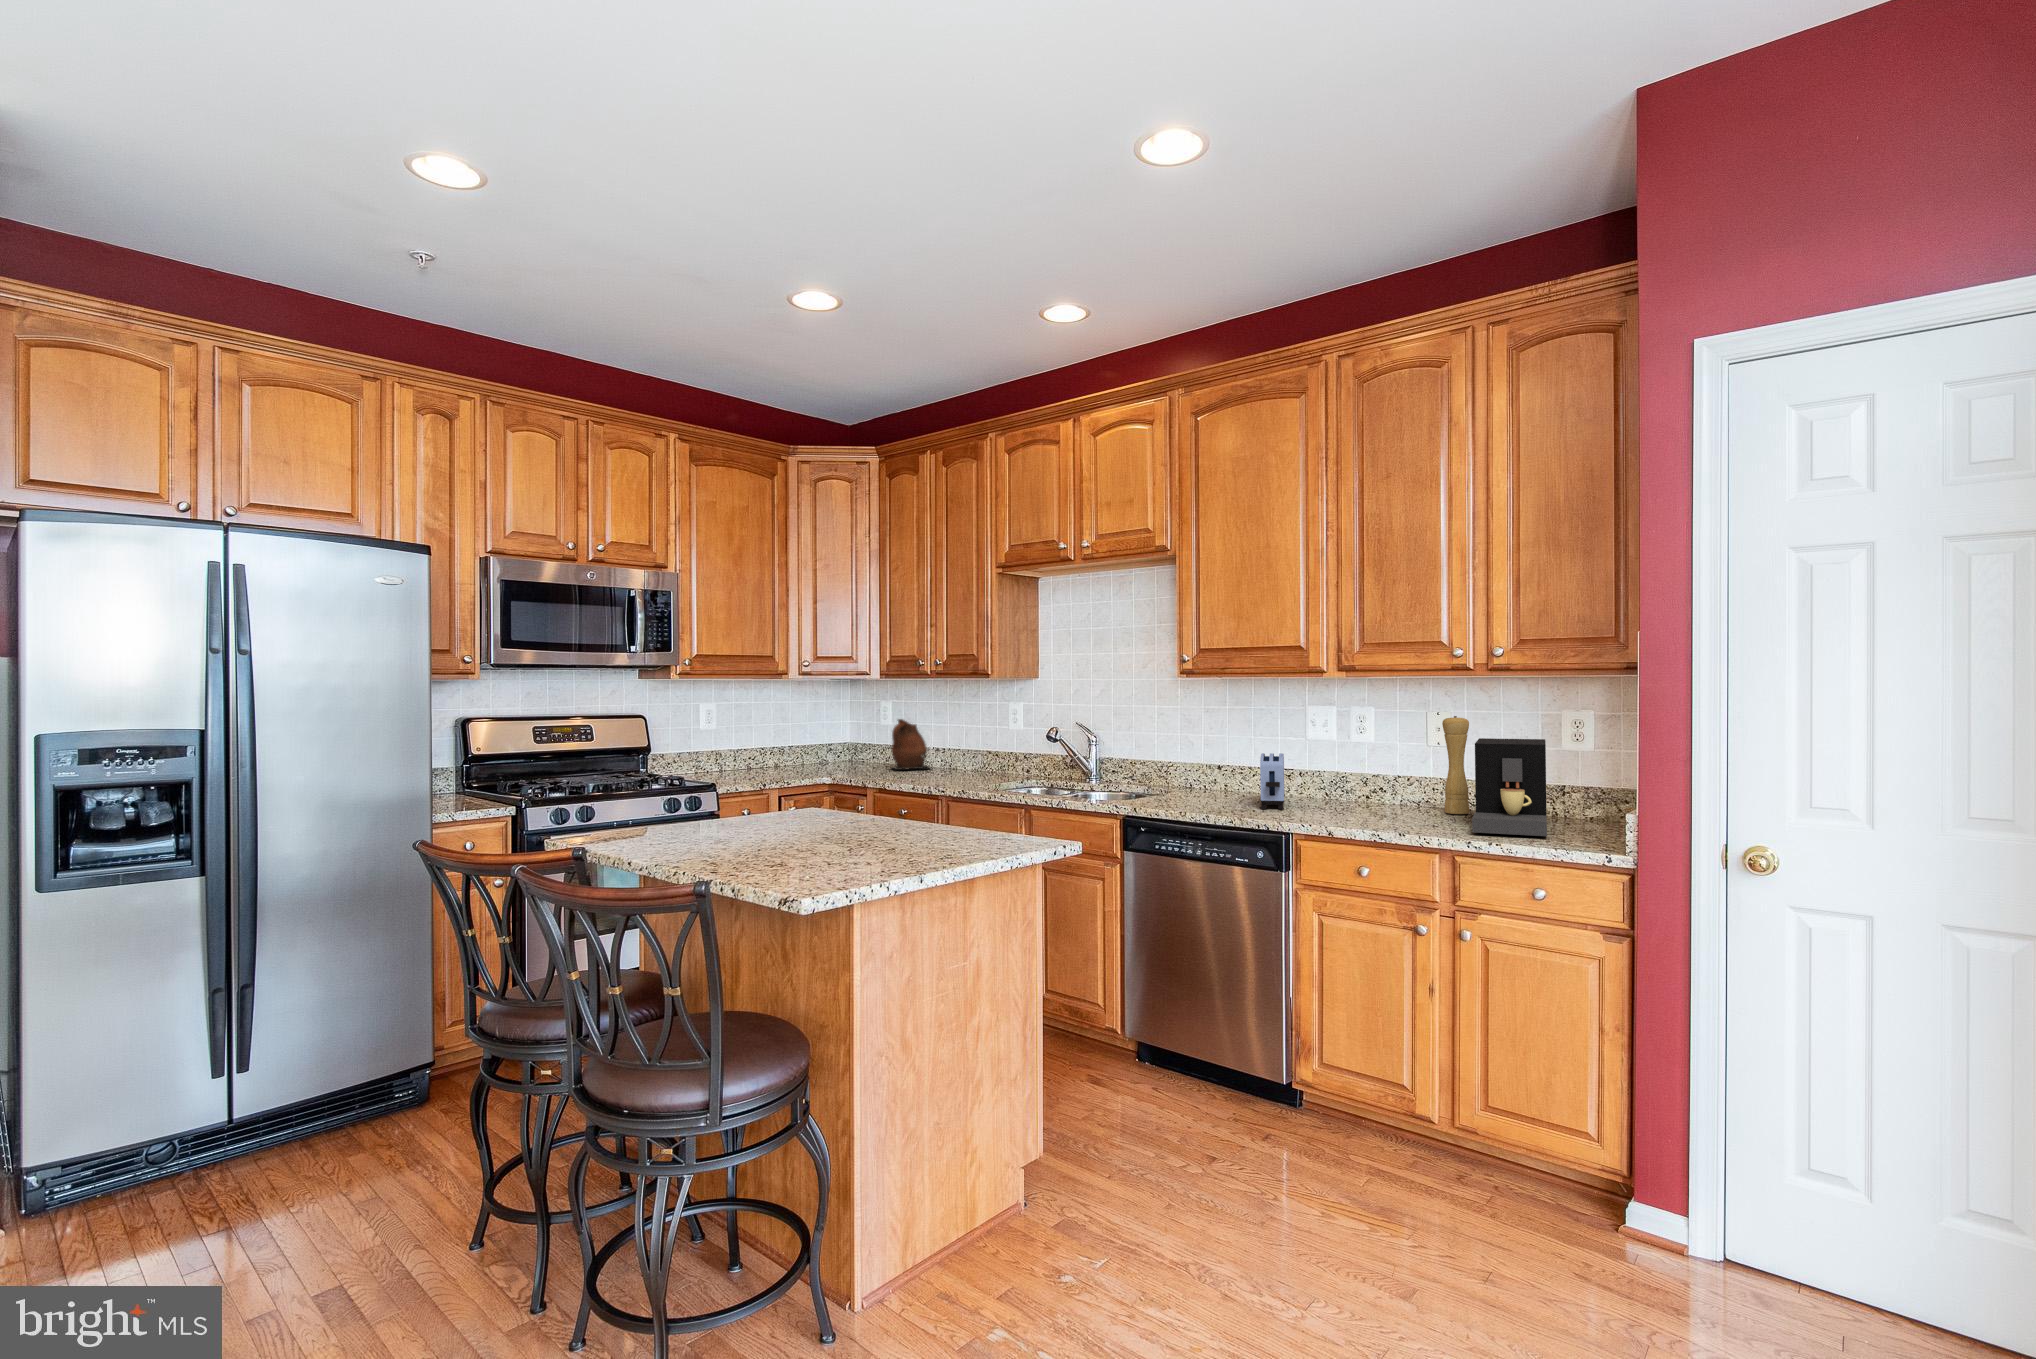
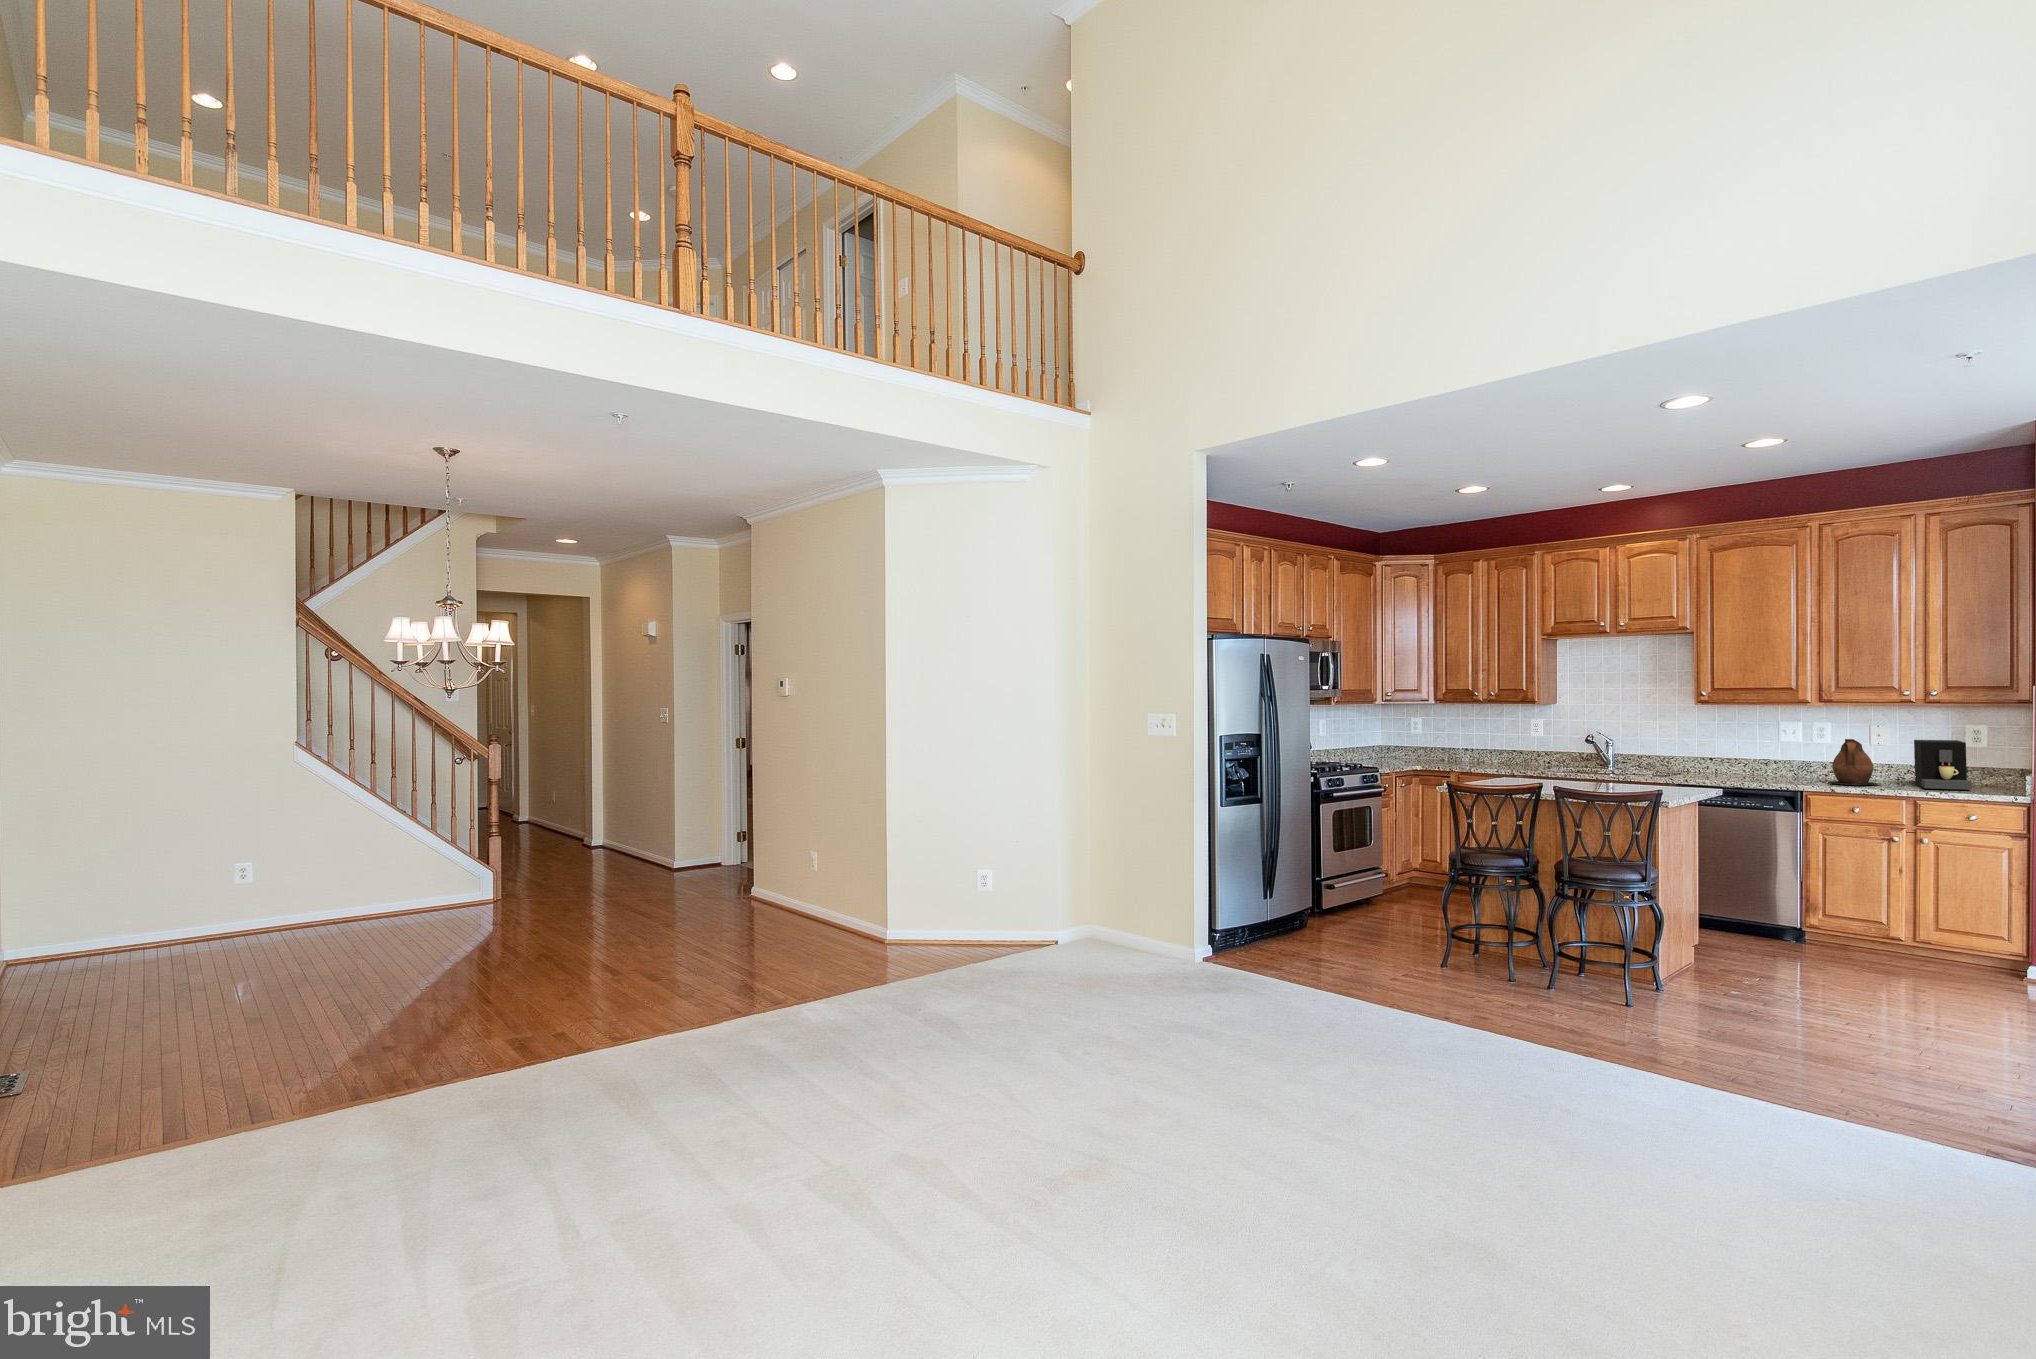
pepper mill: present [1442,716,1469,814] -> none [1887,727,1905,782]
ceramic pitcher: present [891,719,930,770] -> present [1830,739,1881,785]
toaster: present [1260,753,1284,809] -> none [1755,749,1782,780]

